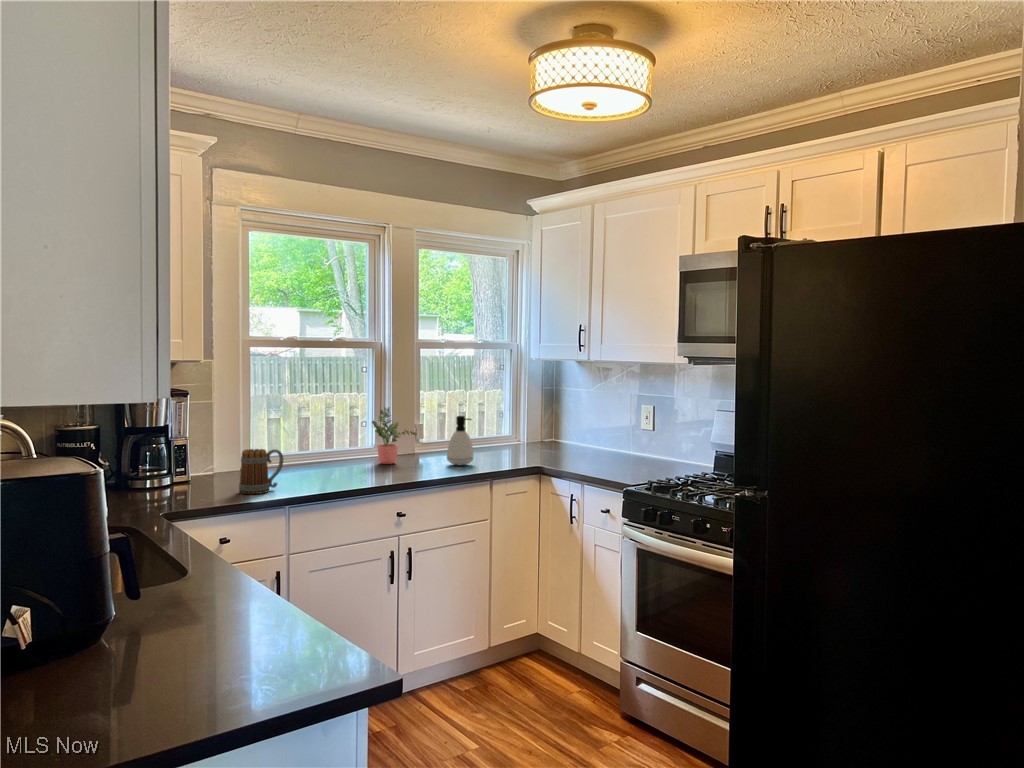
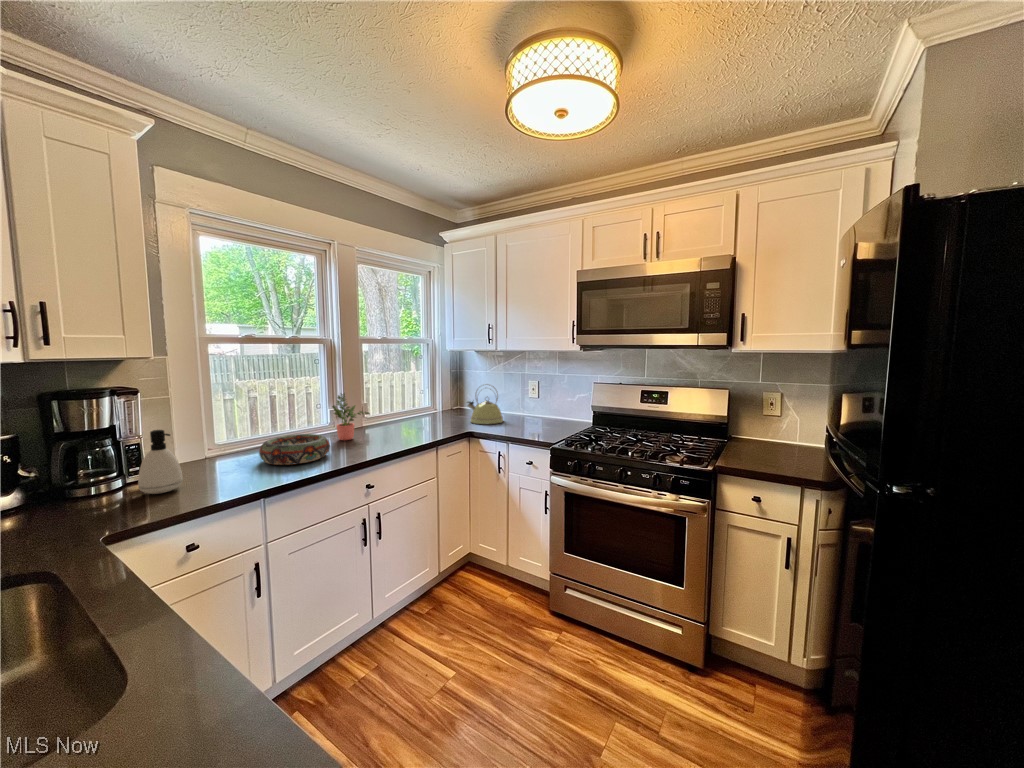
kettle: none [547,405,596,460] -> present [467,384,503,424]
soap dispenser: present [447,416,473,465] -> present [138,430,183,494]
mug: present [239,449,283,494] -> none [208,442,256,490]
decorative bowl: none [290,451,362,480] -> present [259,434,330,465]

